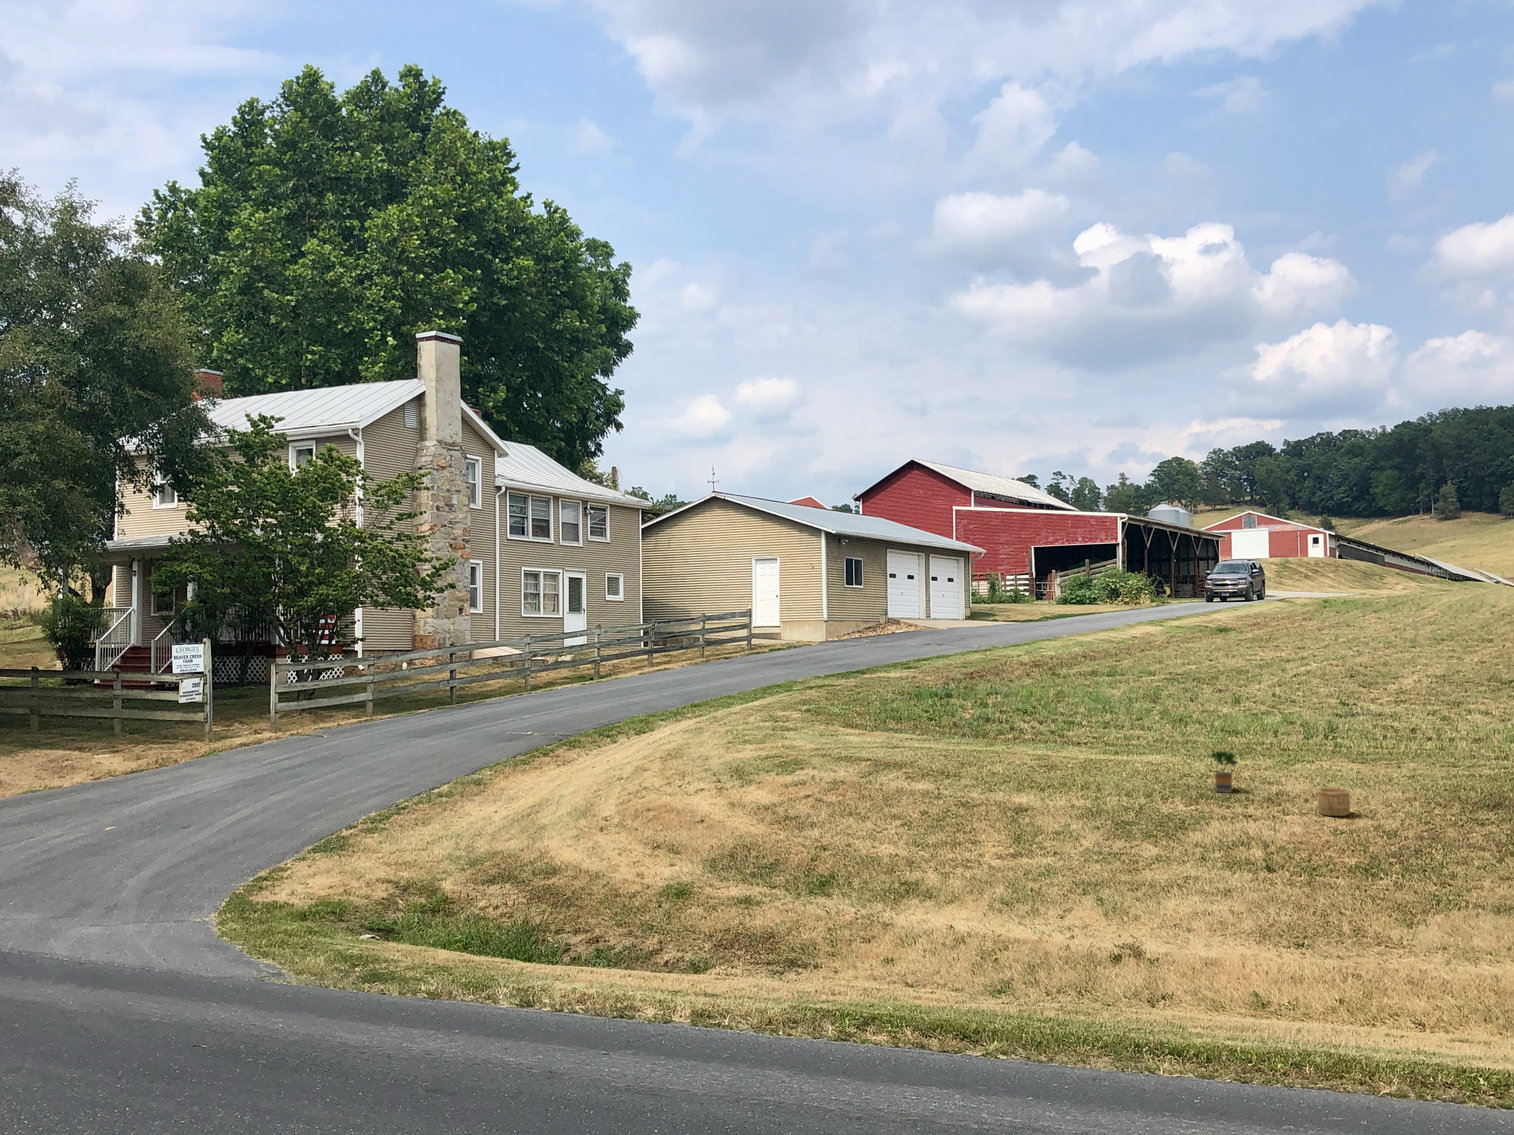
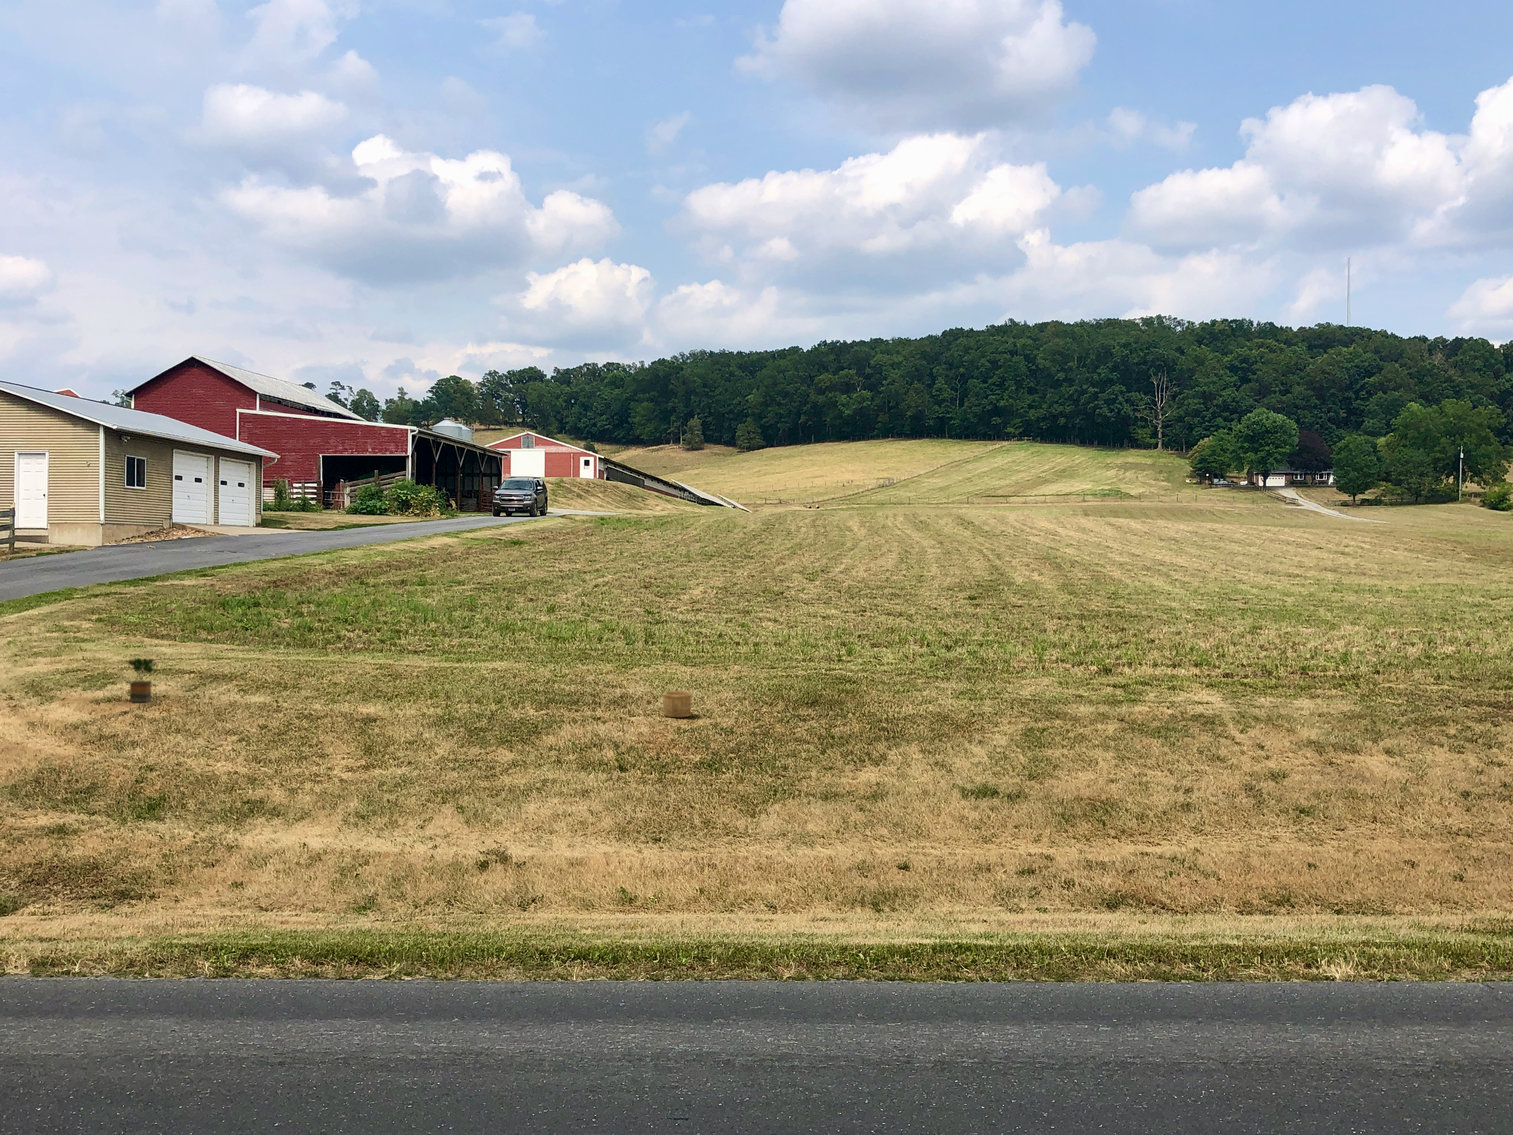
potted tree: present [1211,751,1237,793] -> present [128,658,156,702]

